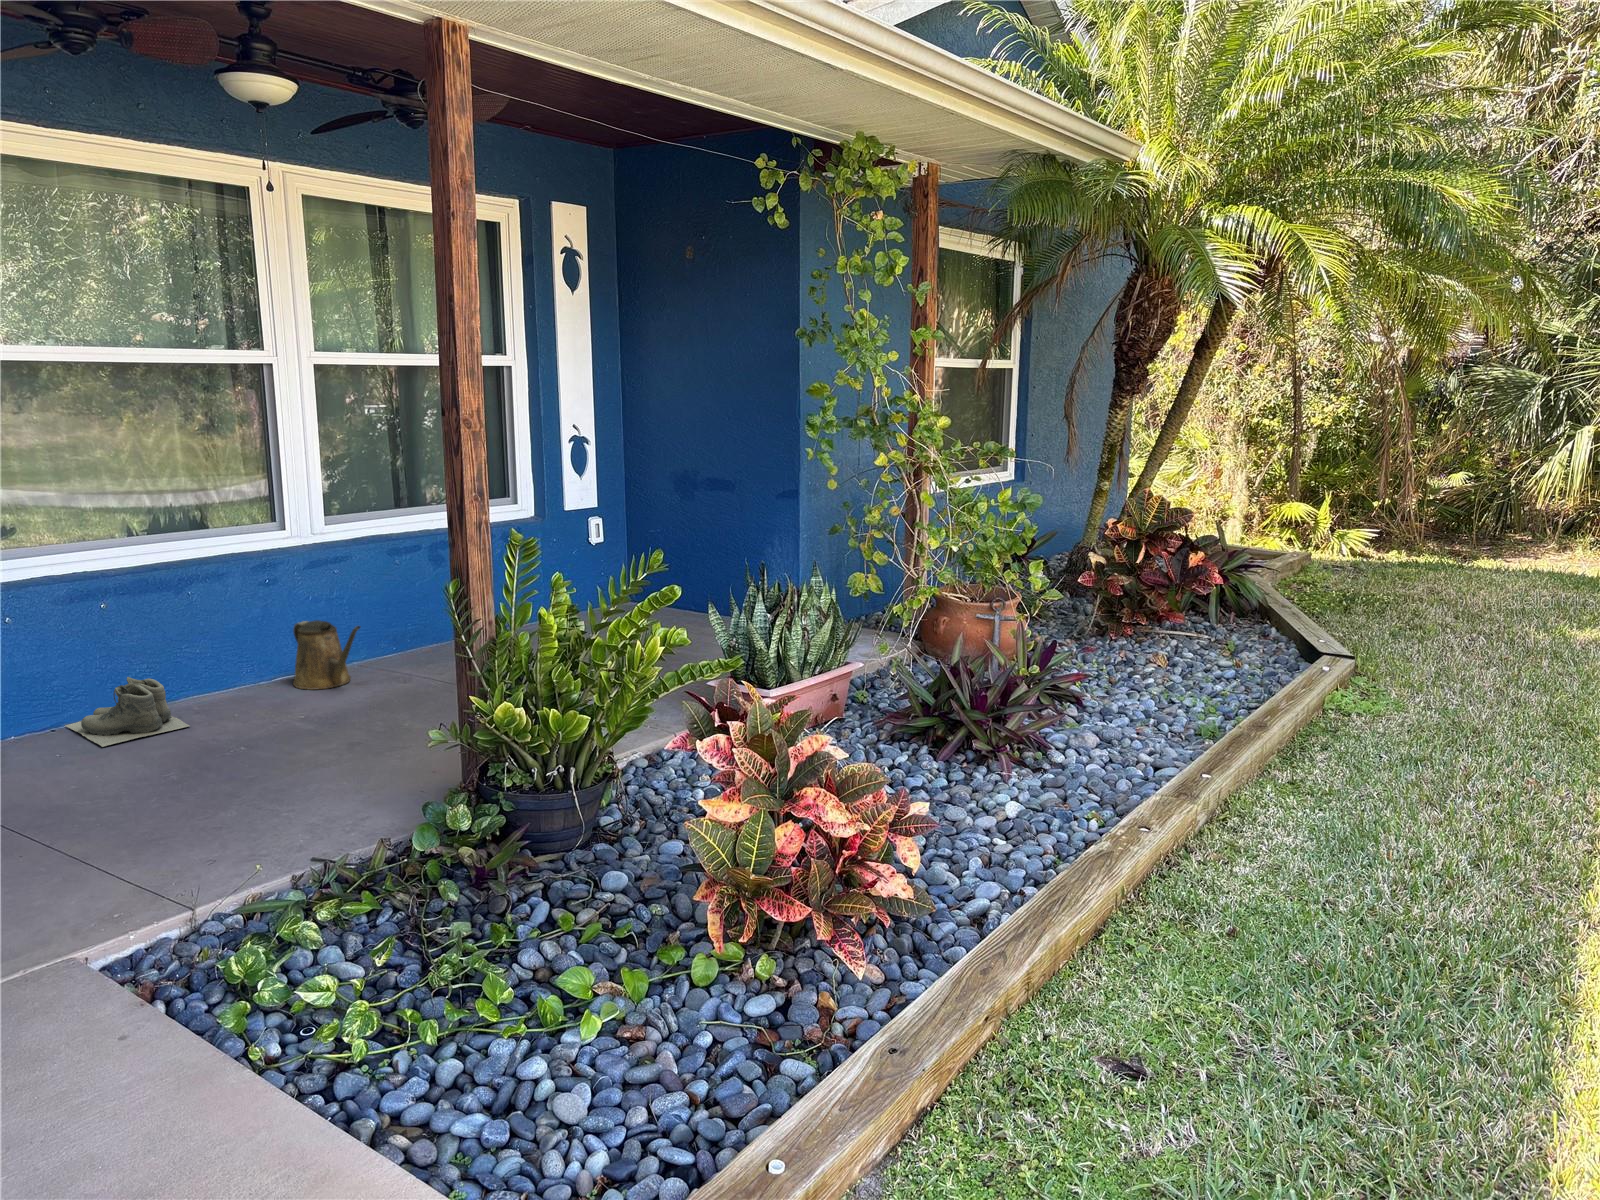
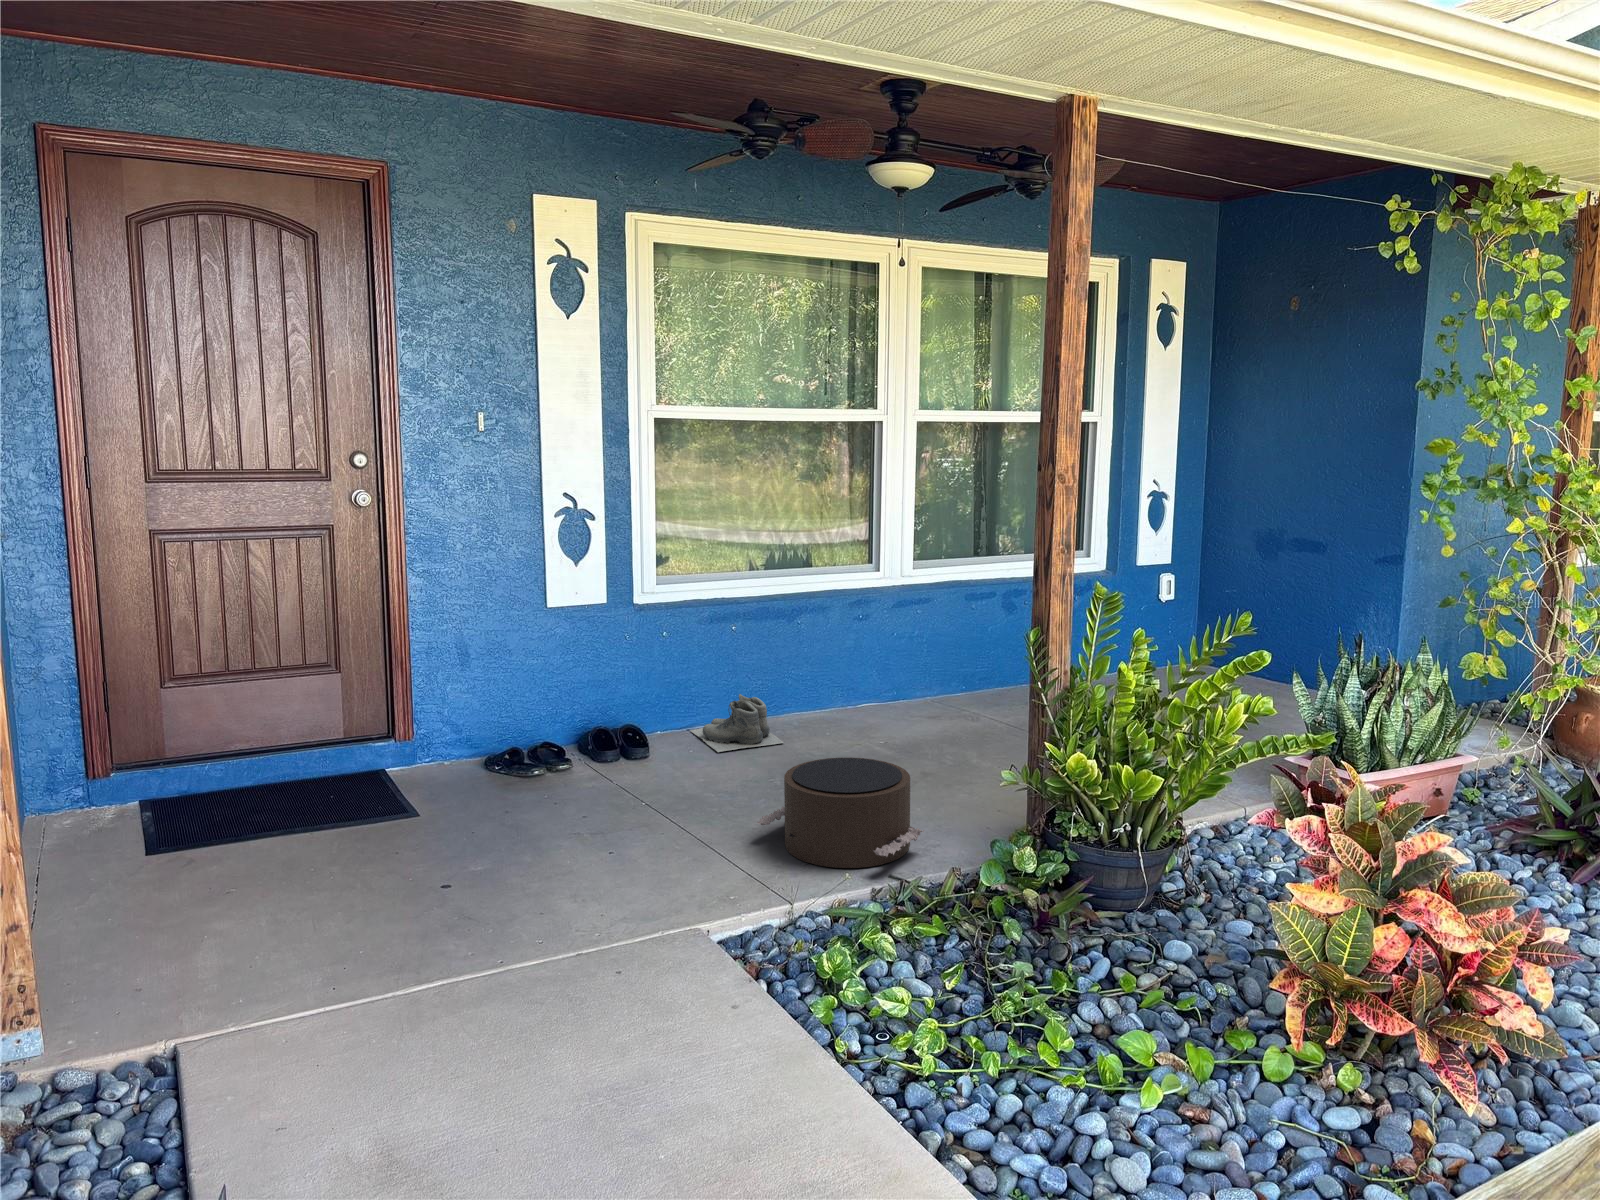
watering can: present [293,620,361,690] -> none [867,657,931,722]
pouf: none [149,733,354,858] -> present [757,757,924,868]

